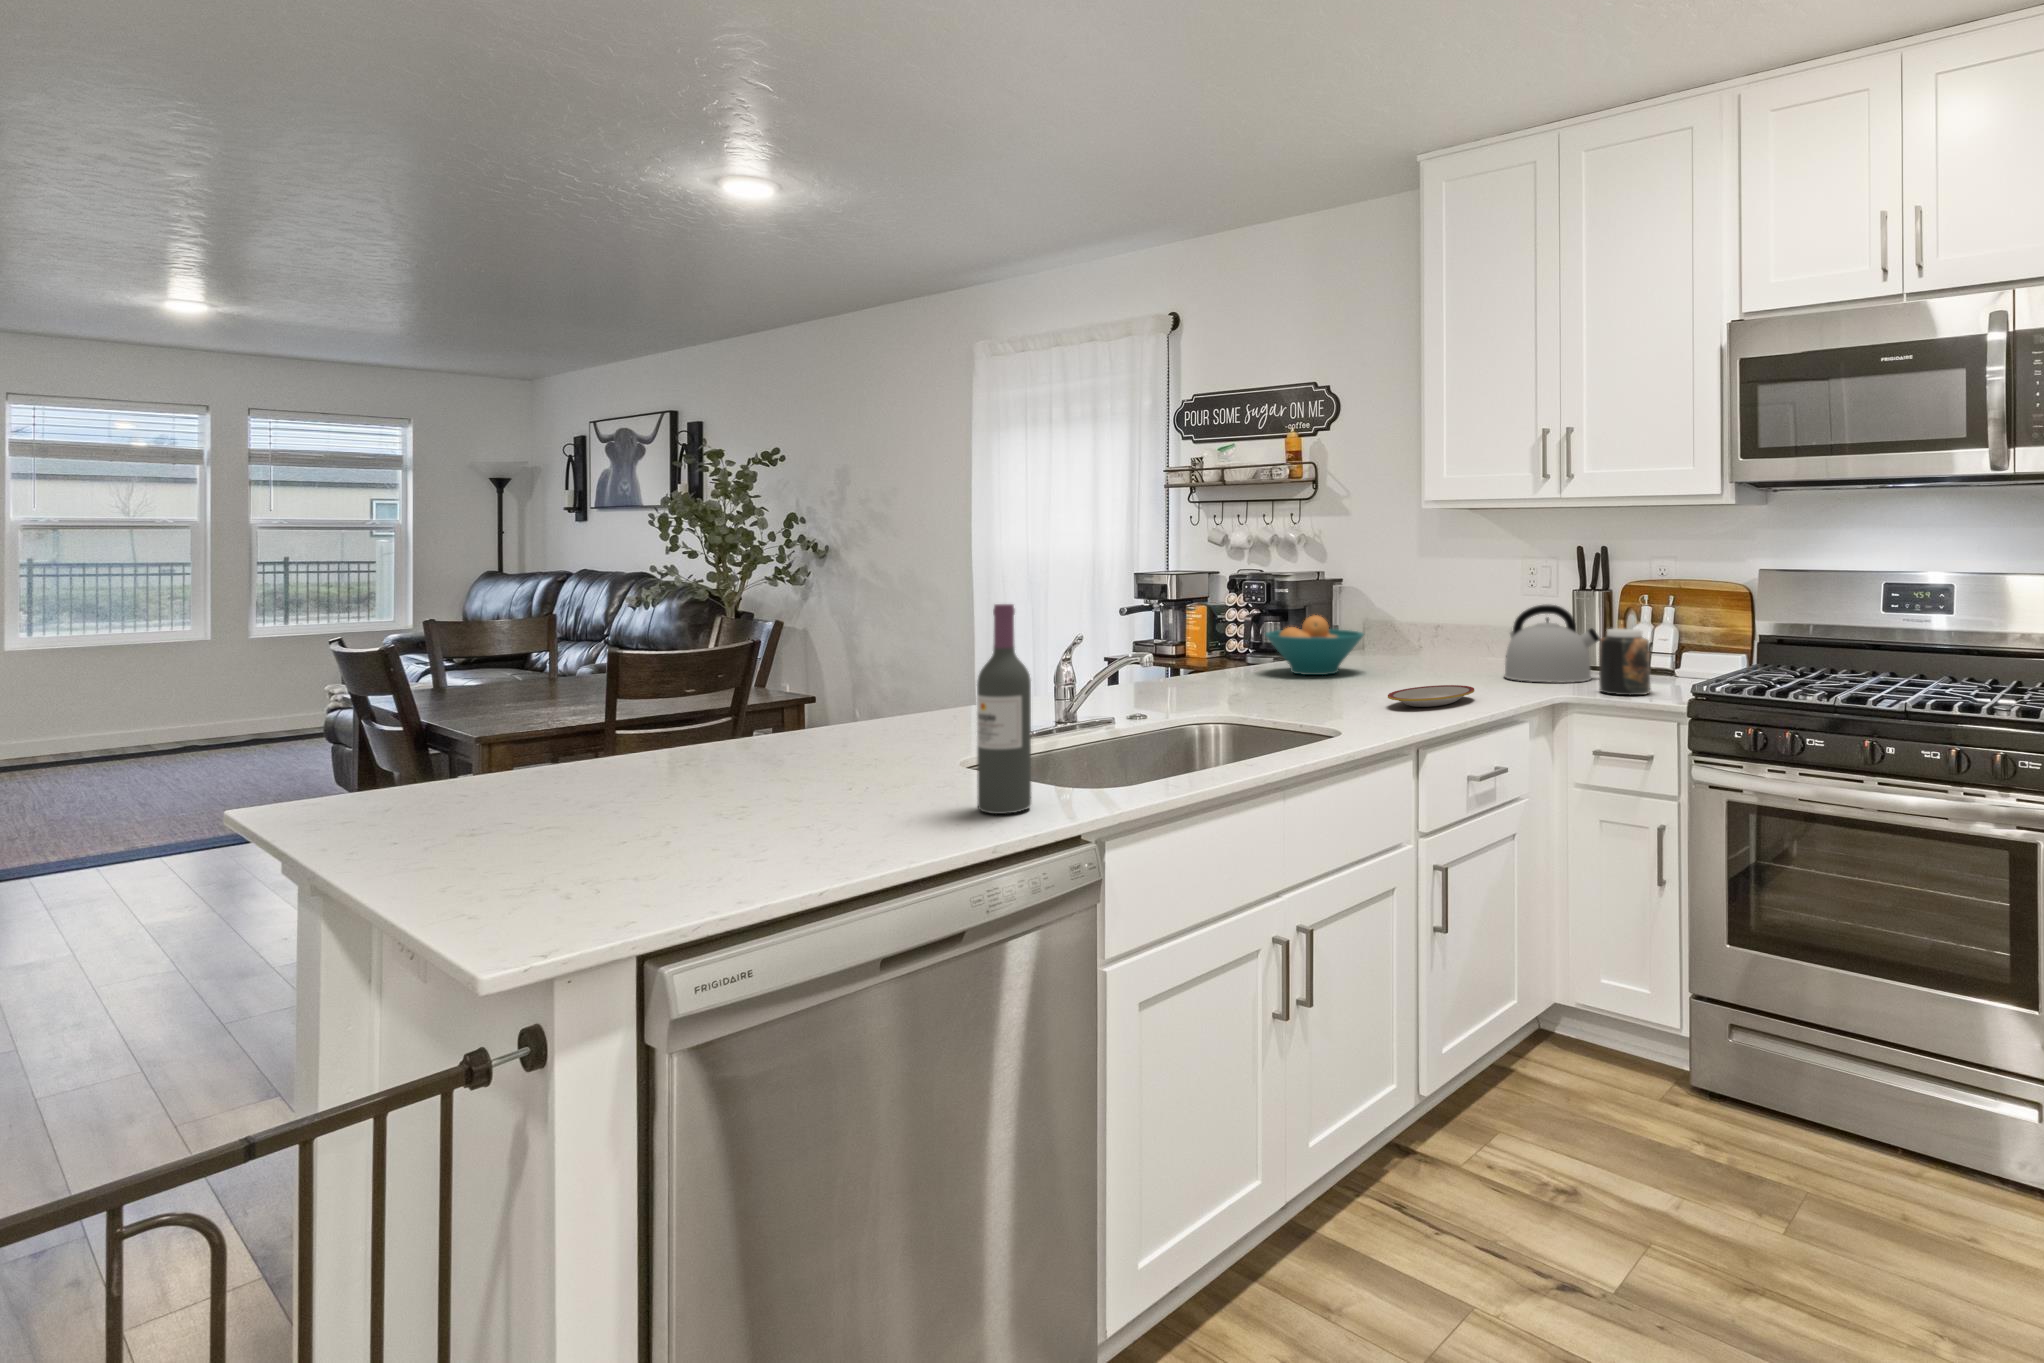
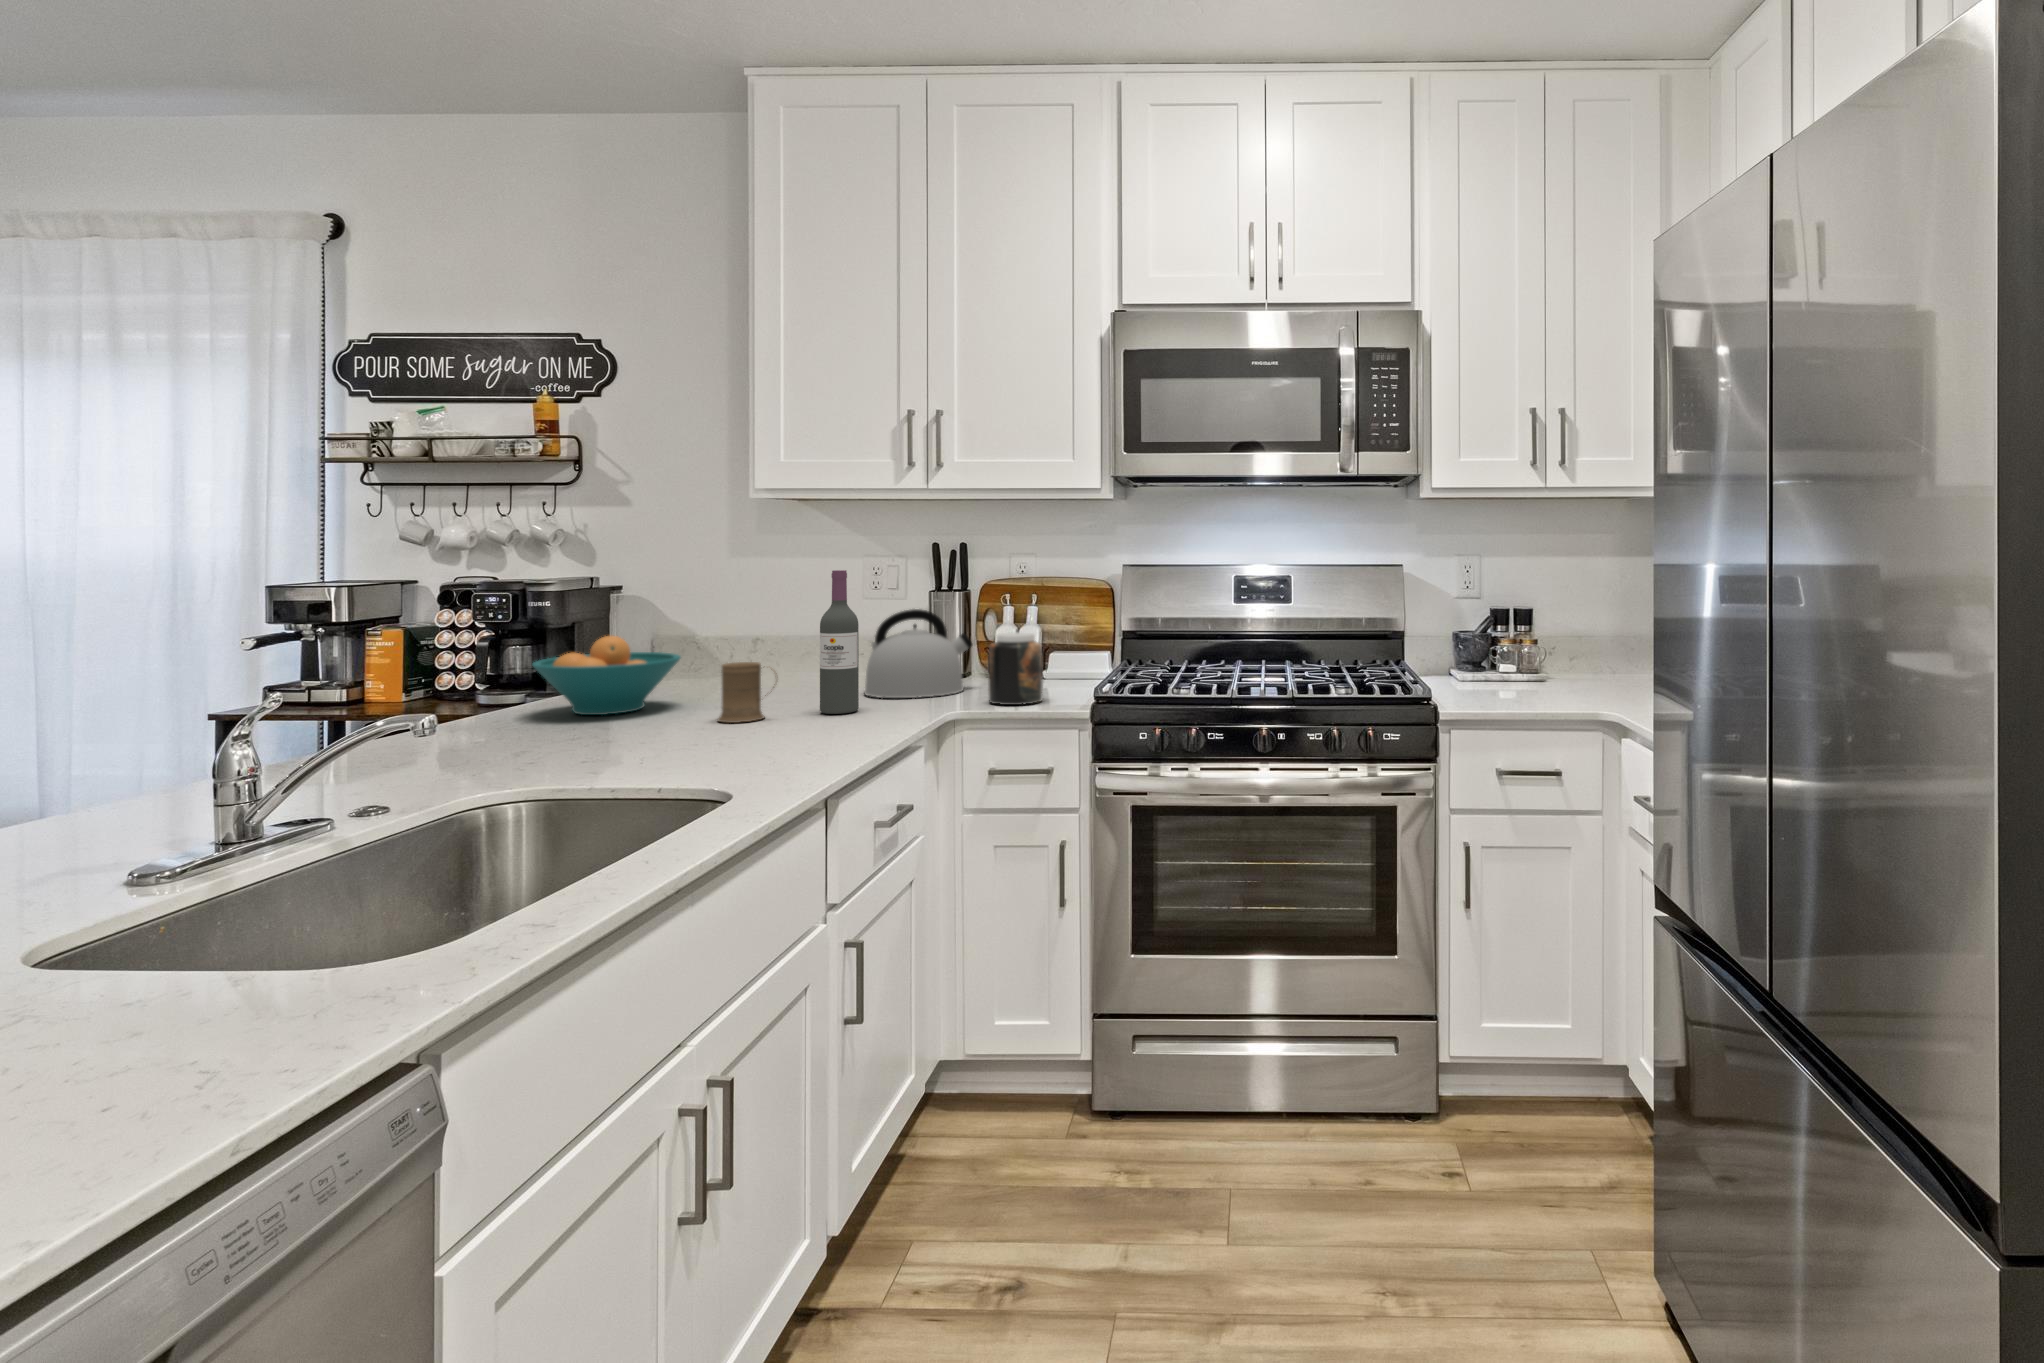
wine bottle: present [977,604,1031,814] -> present [820,570,859,714]
mug: none [1378,641,1421,688] -> present [718,662,777,723]
plate: present [1388,685,1474,707] -> none [760,712,862,745]

